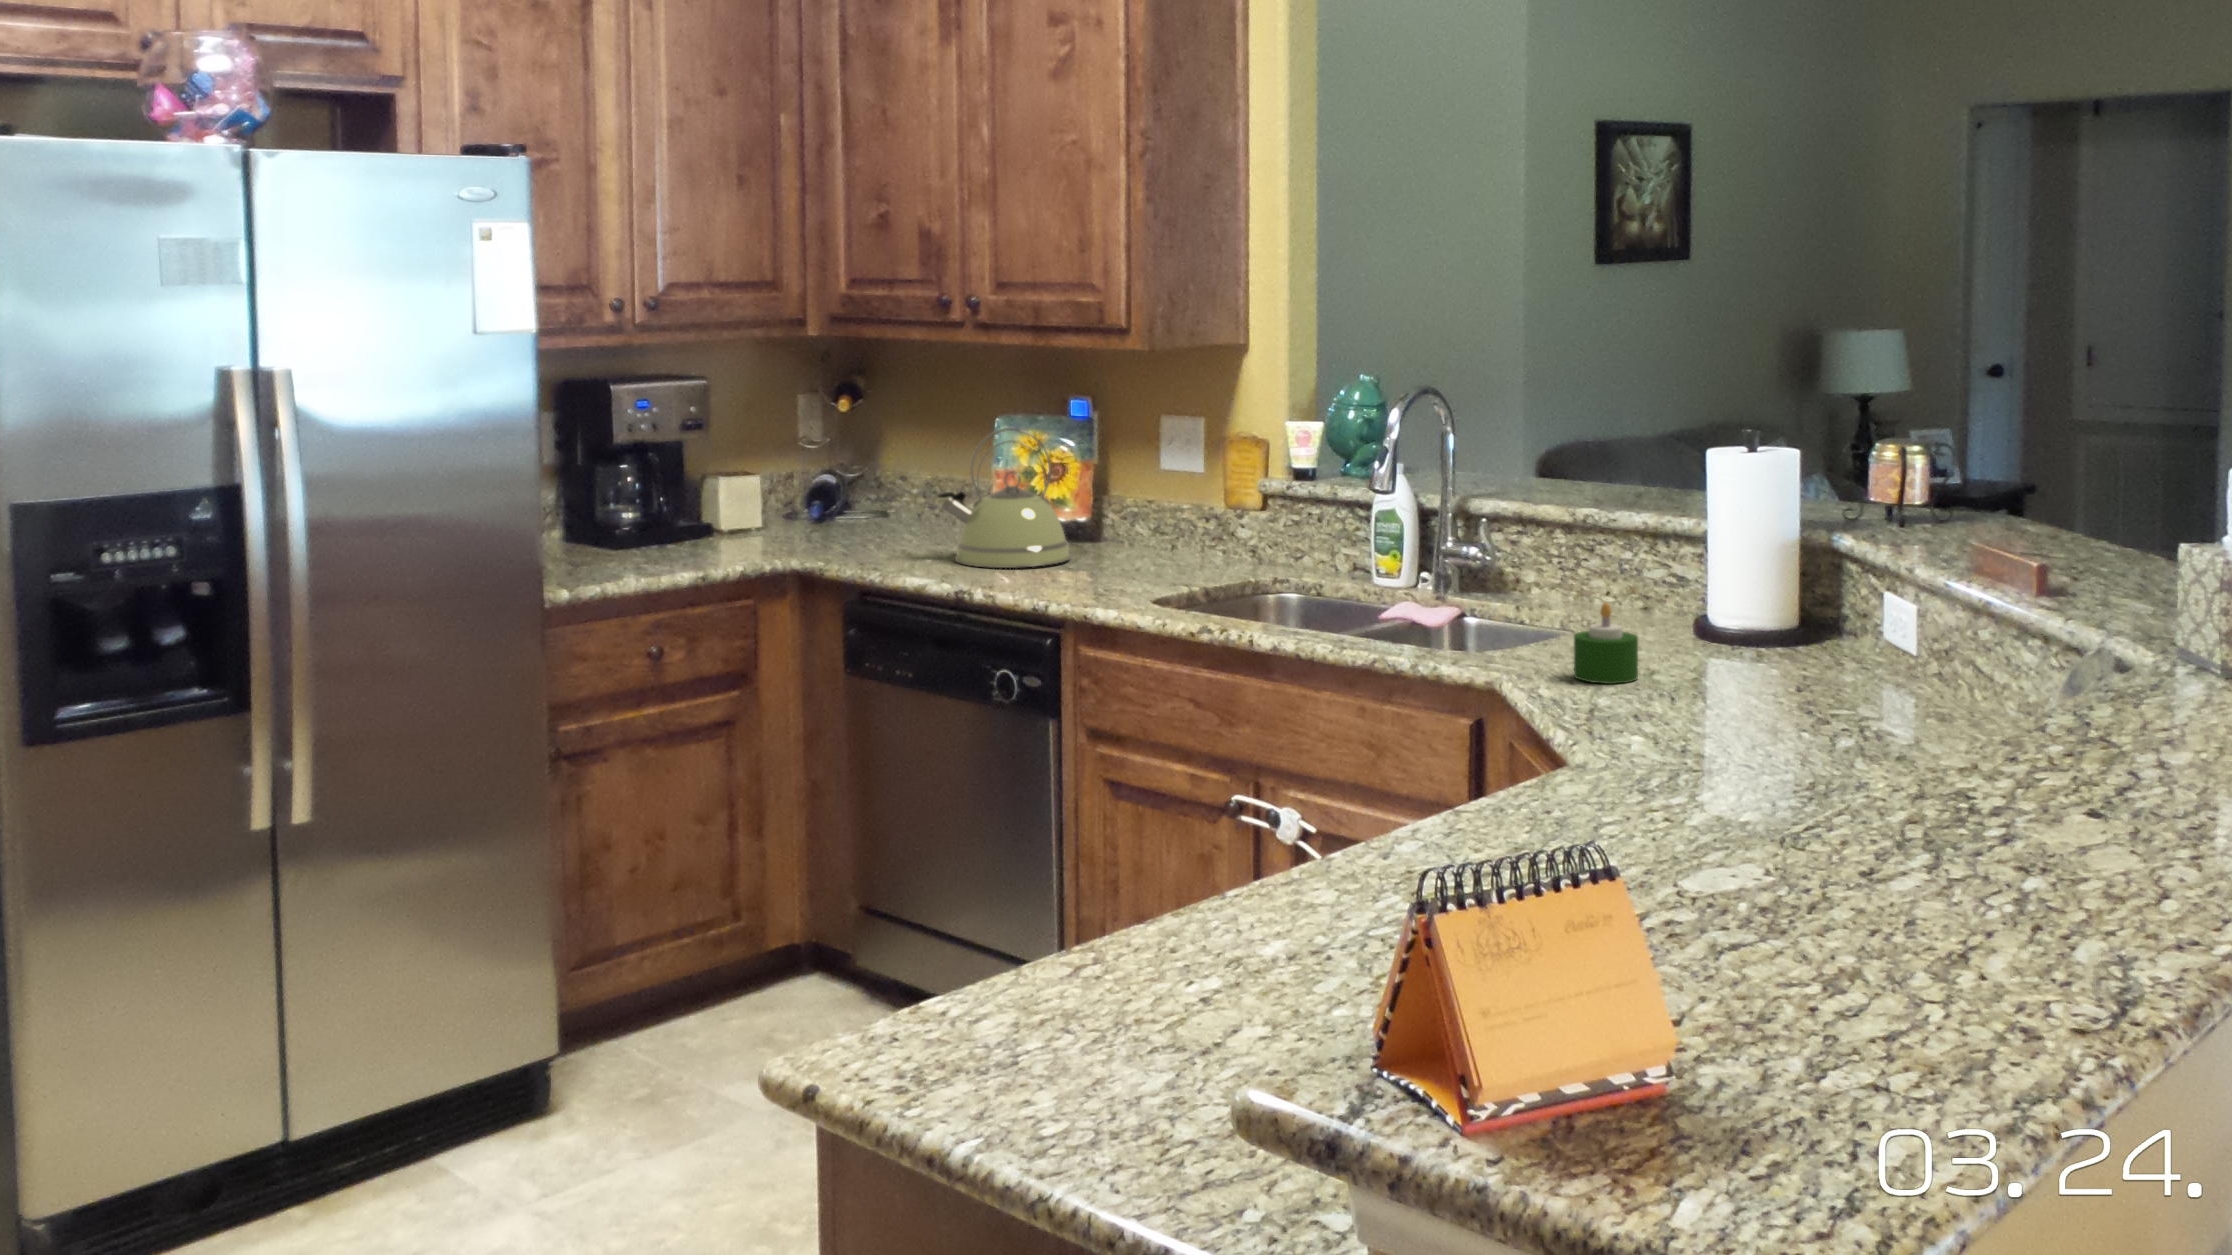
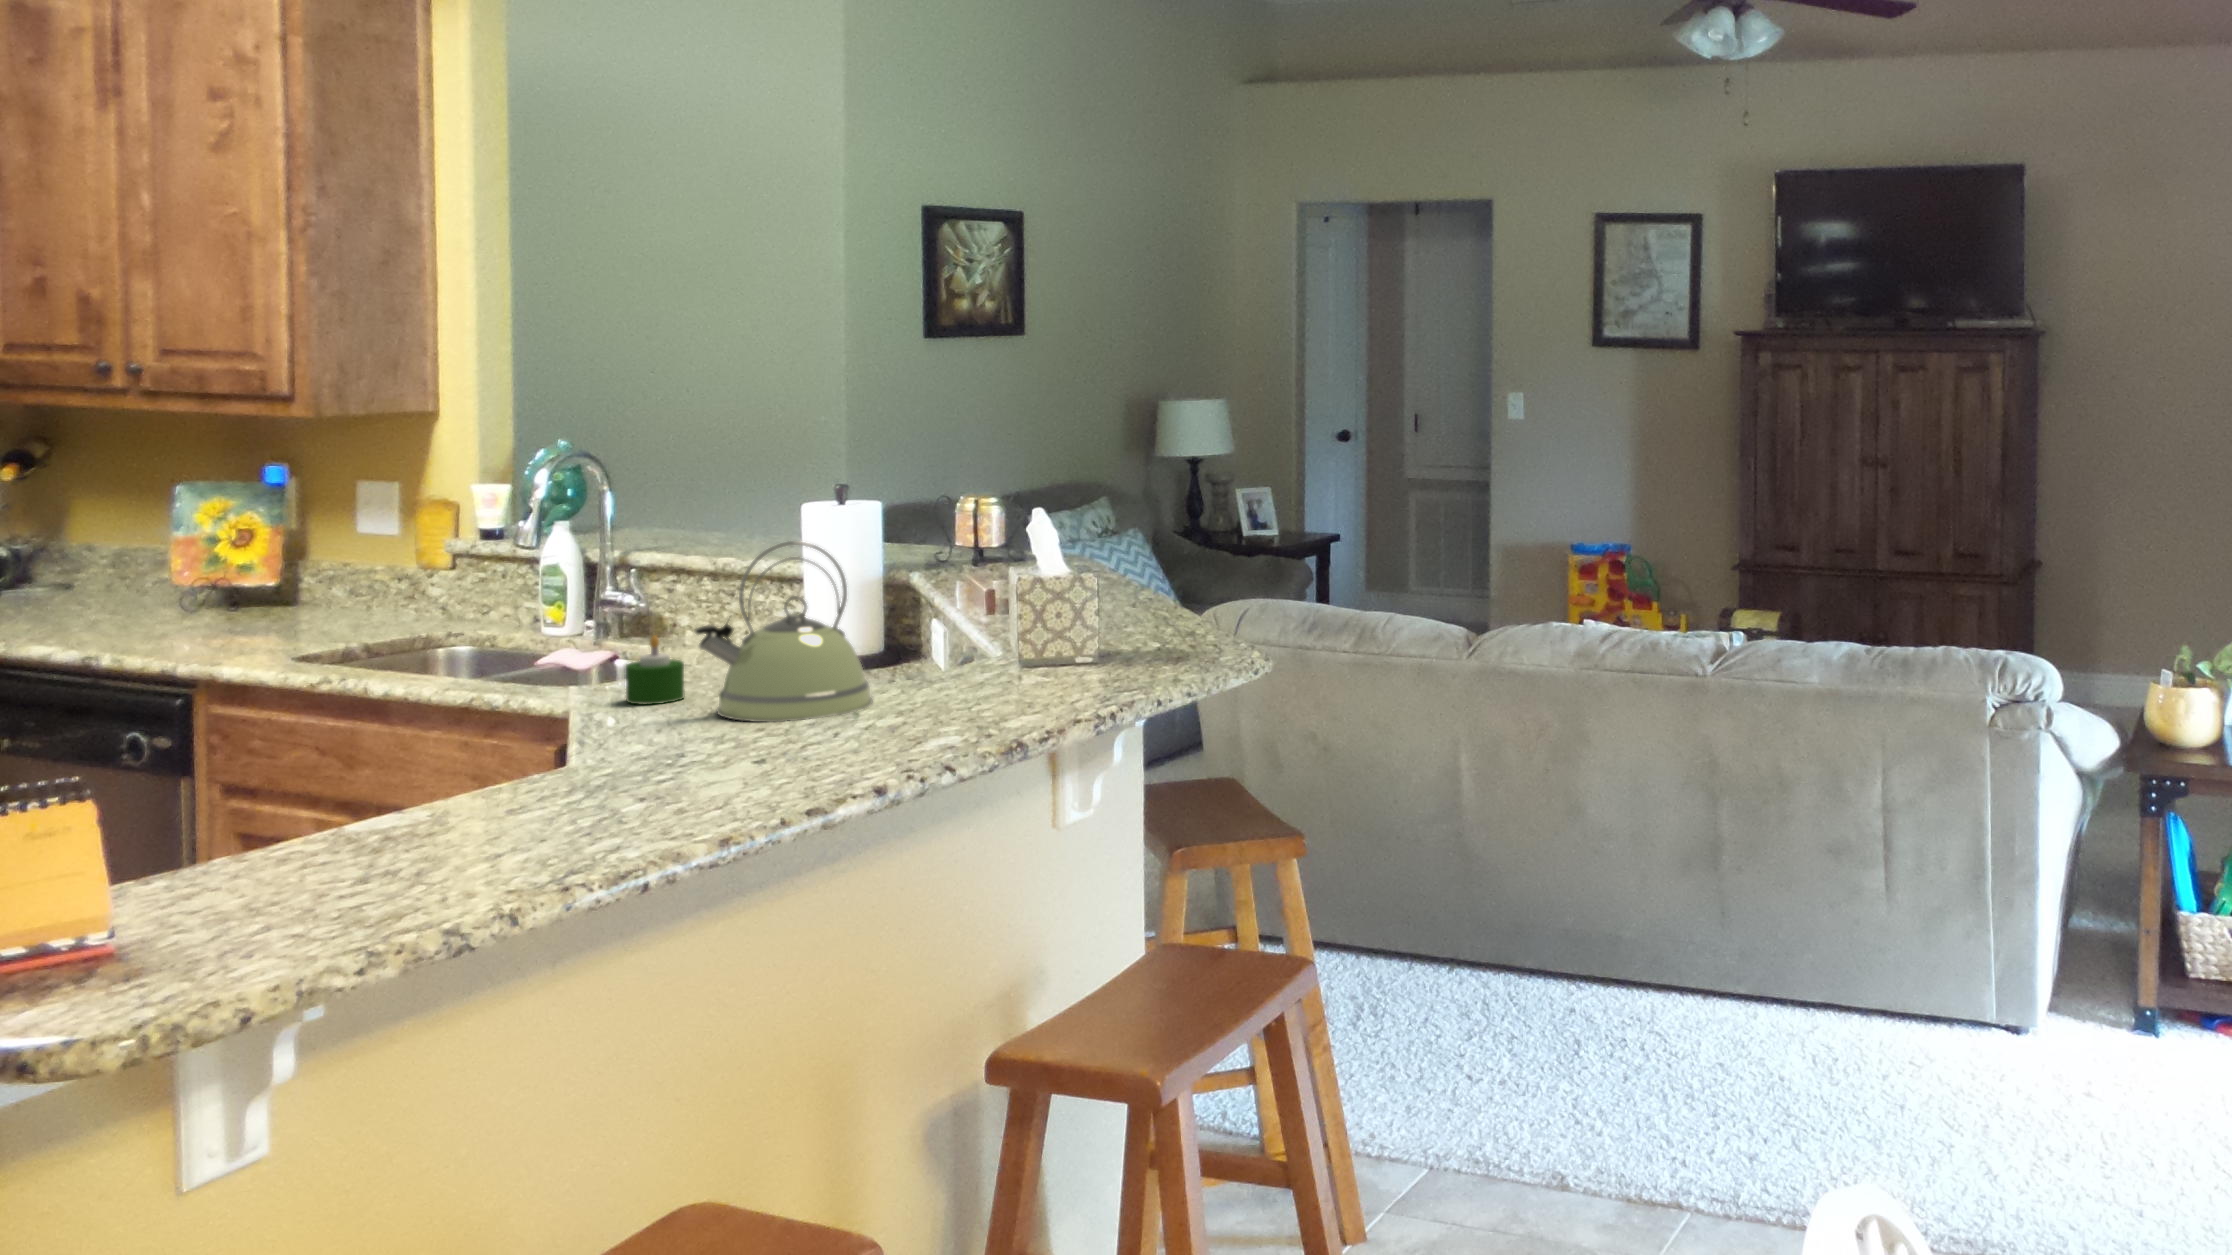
kettle: present [938,428,1071,568] -> present [695,541,872,722]

